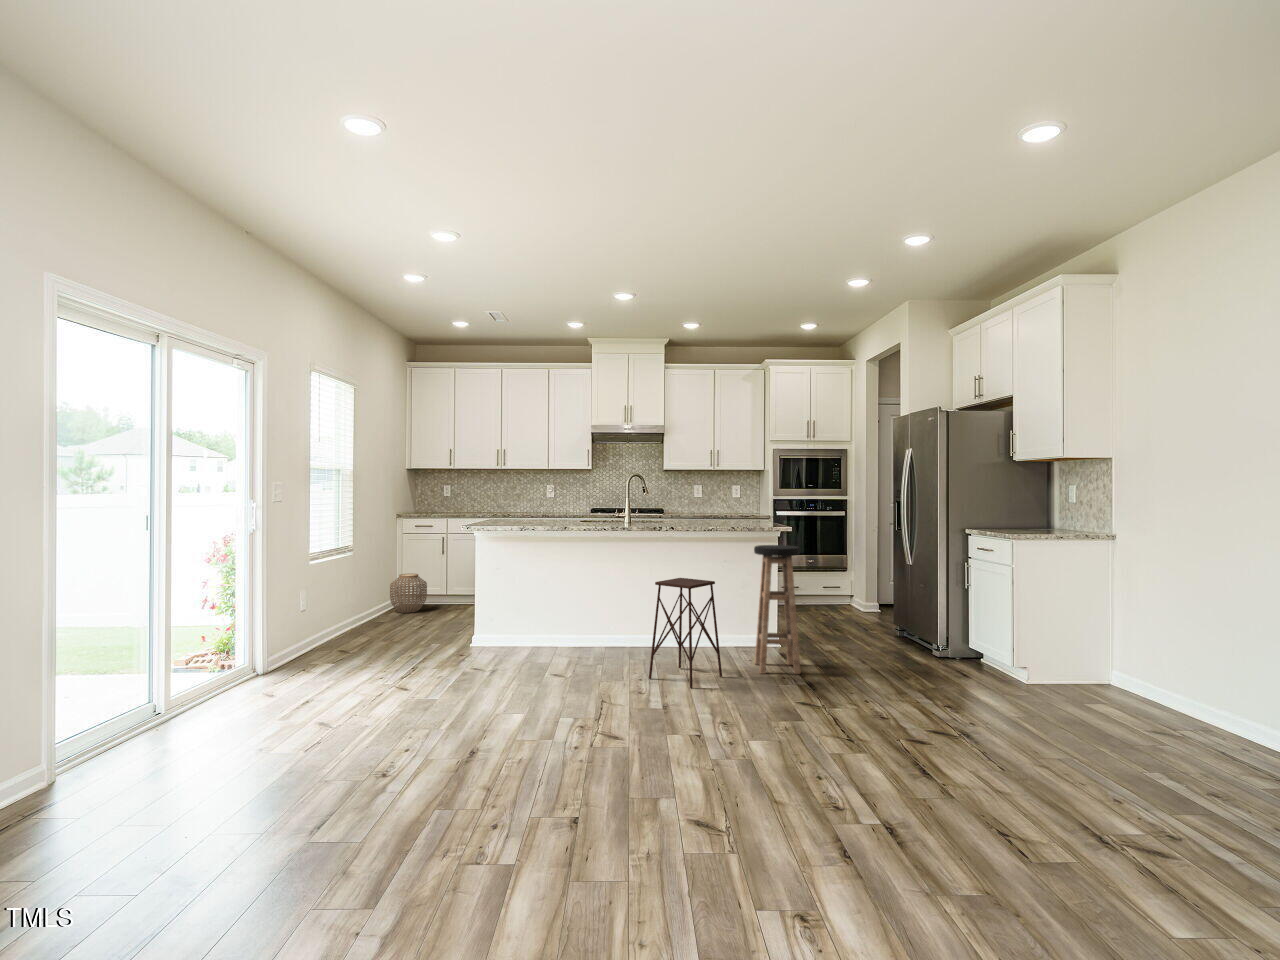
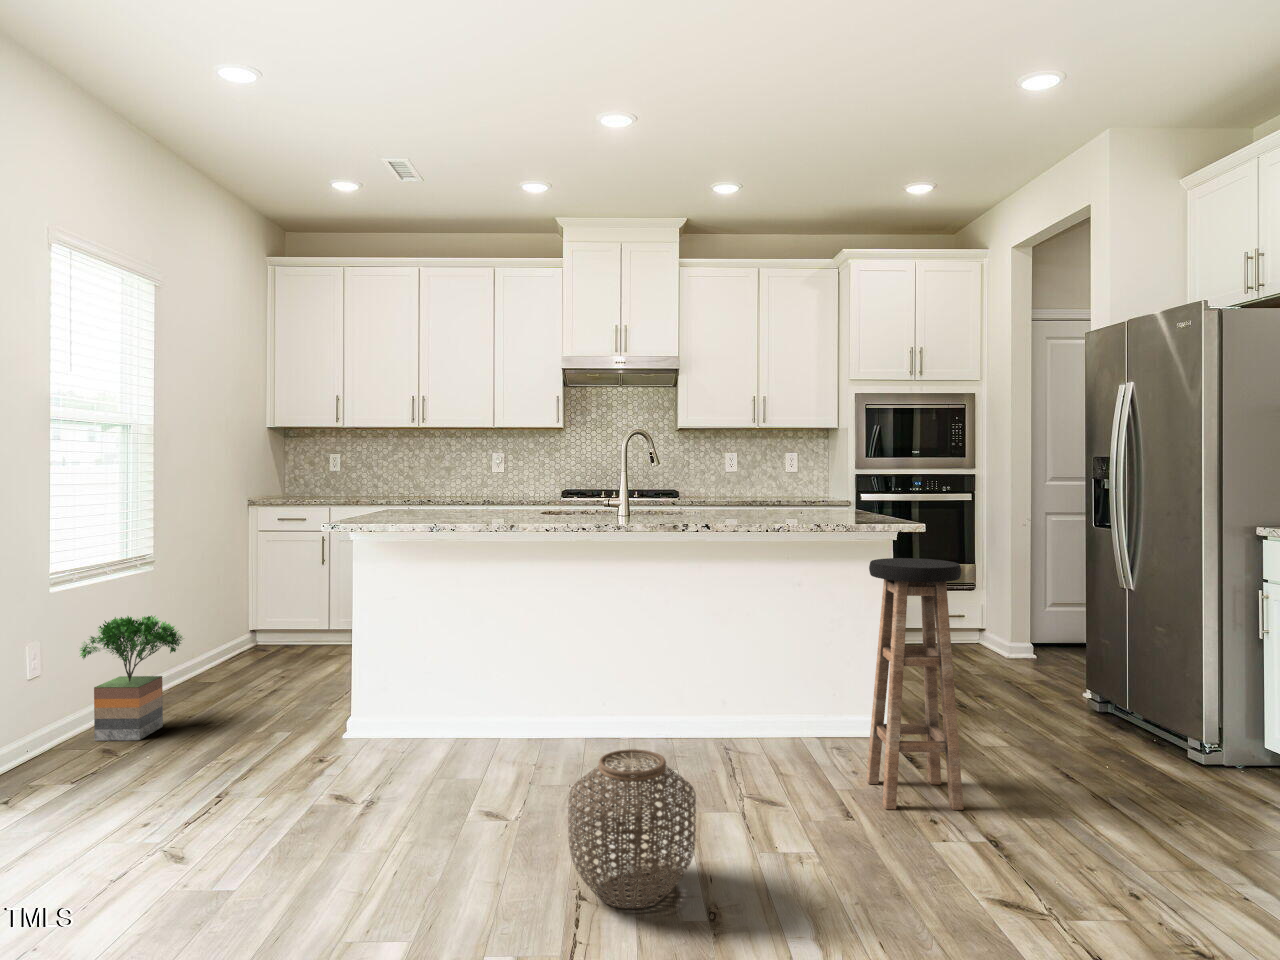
woven basket: present [390,573,427,613] -> present [568,749,696,908]
potted tree: none [326,577,381,646] -> present [80,615,182,741]
side table: present [649,578,722,688] -> none [671,623,814,855]

